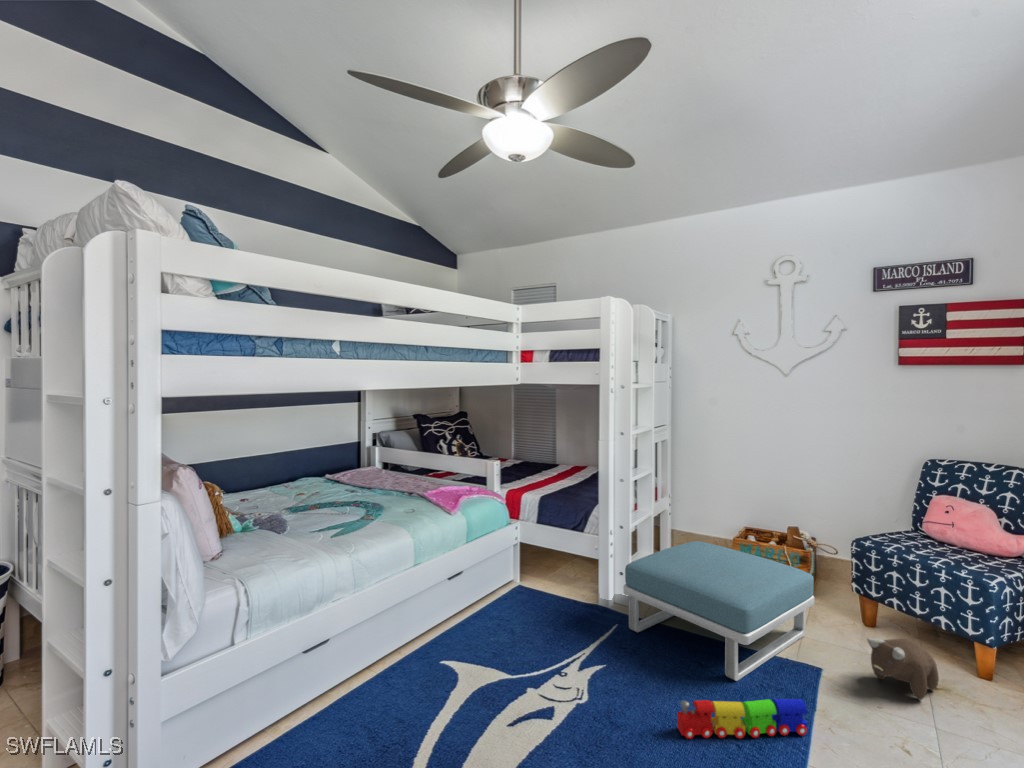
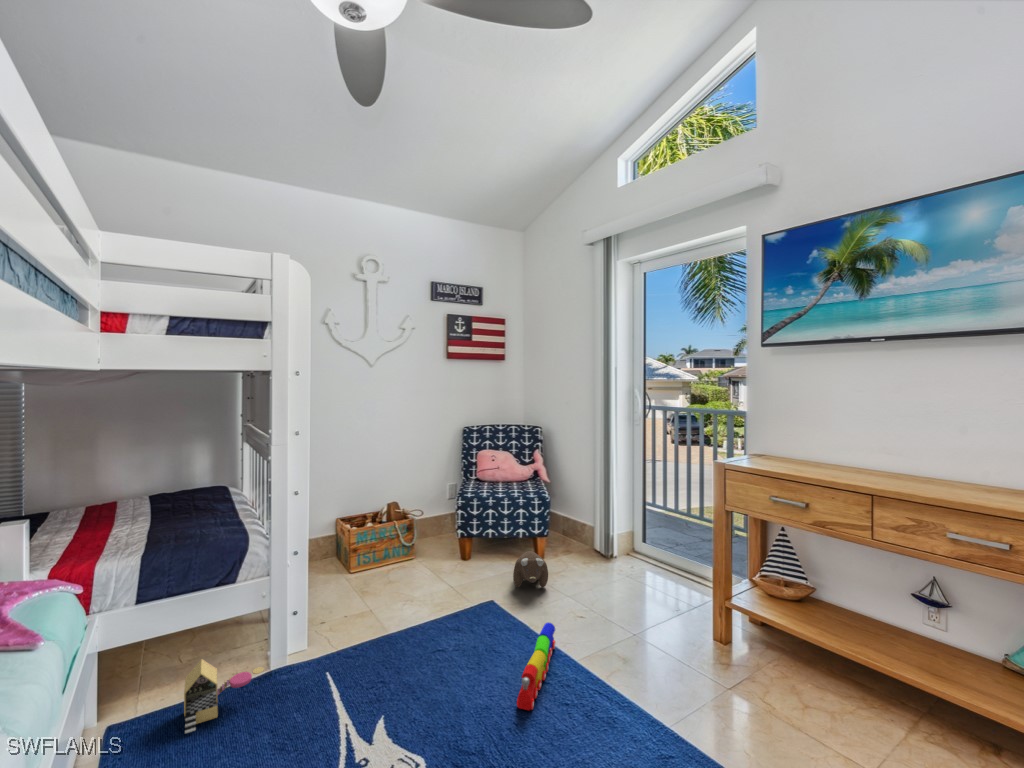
footstool: present [623,541,814,681] -> none [343,532,491,666]
toy house: none [524,565,574,604] -> present [184,659,264,733]

